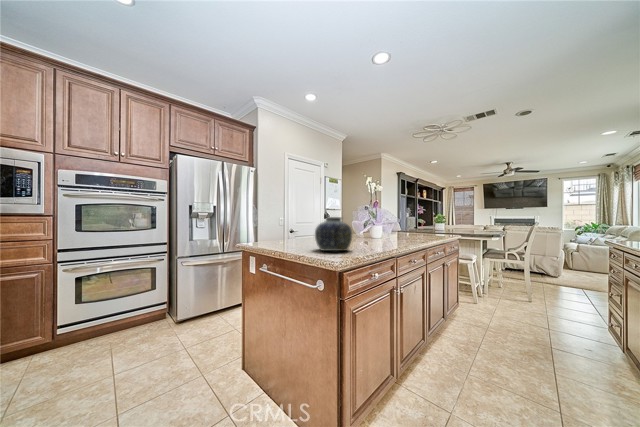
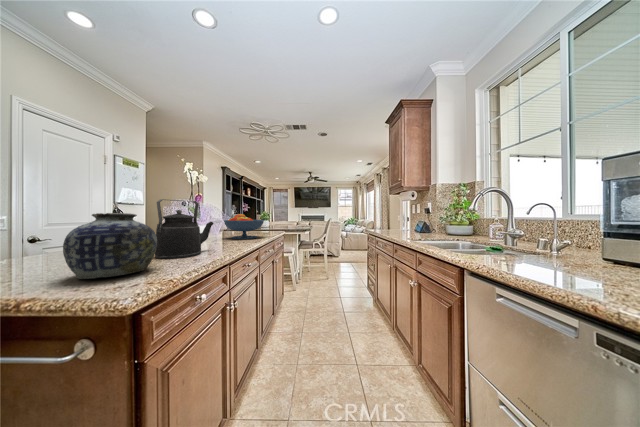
kettle: none [350,208,387,247] -> present [155,199,214,258]
fruit bowl: none [395,217,433,240] -> present [224,214,264,239]

